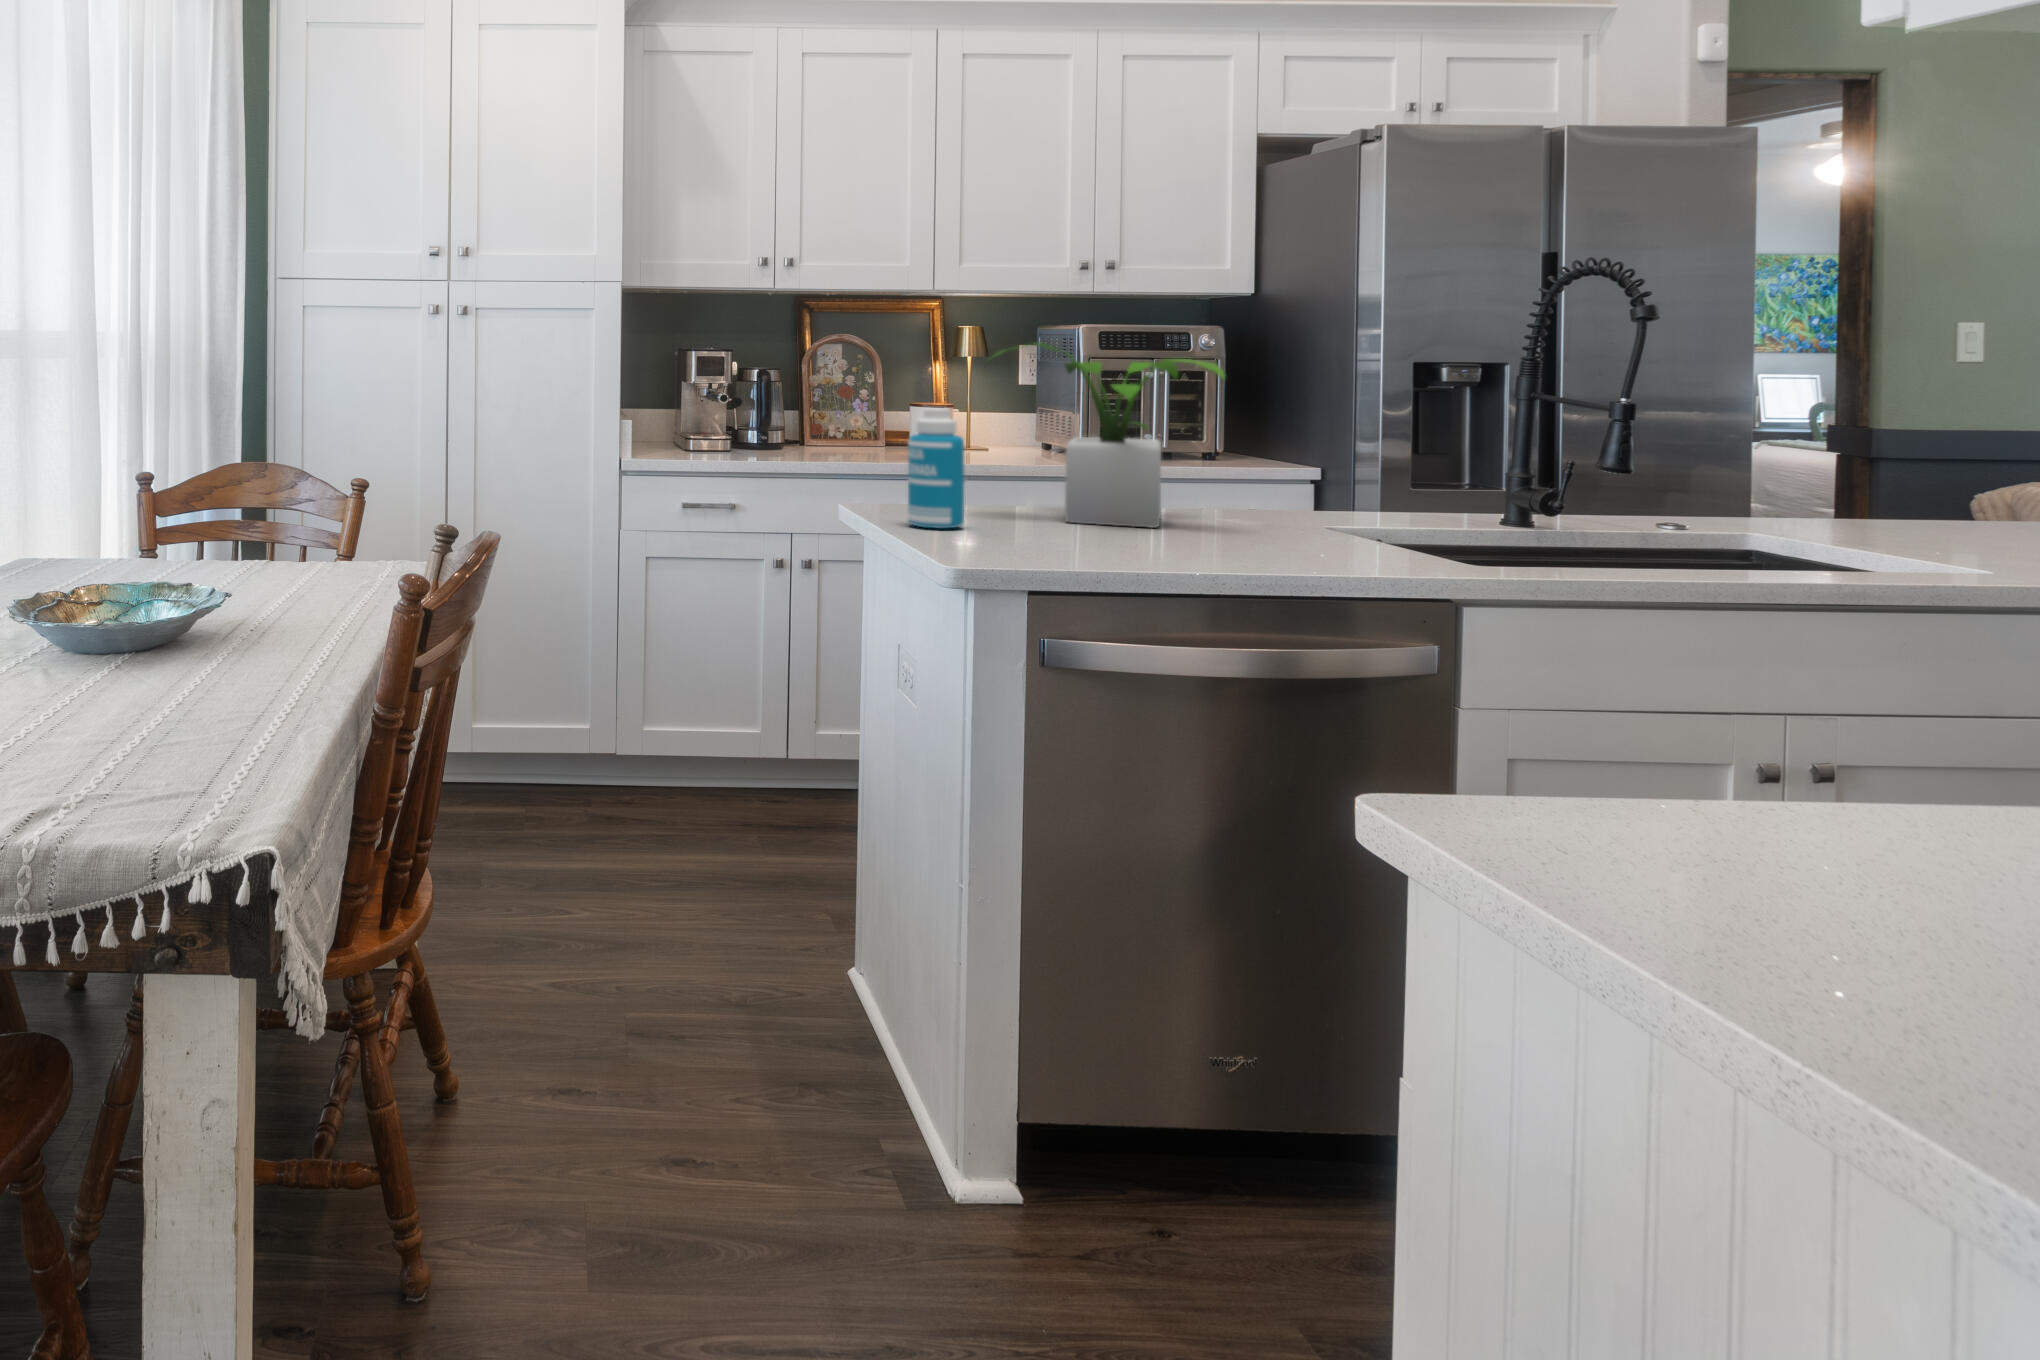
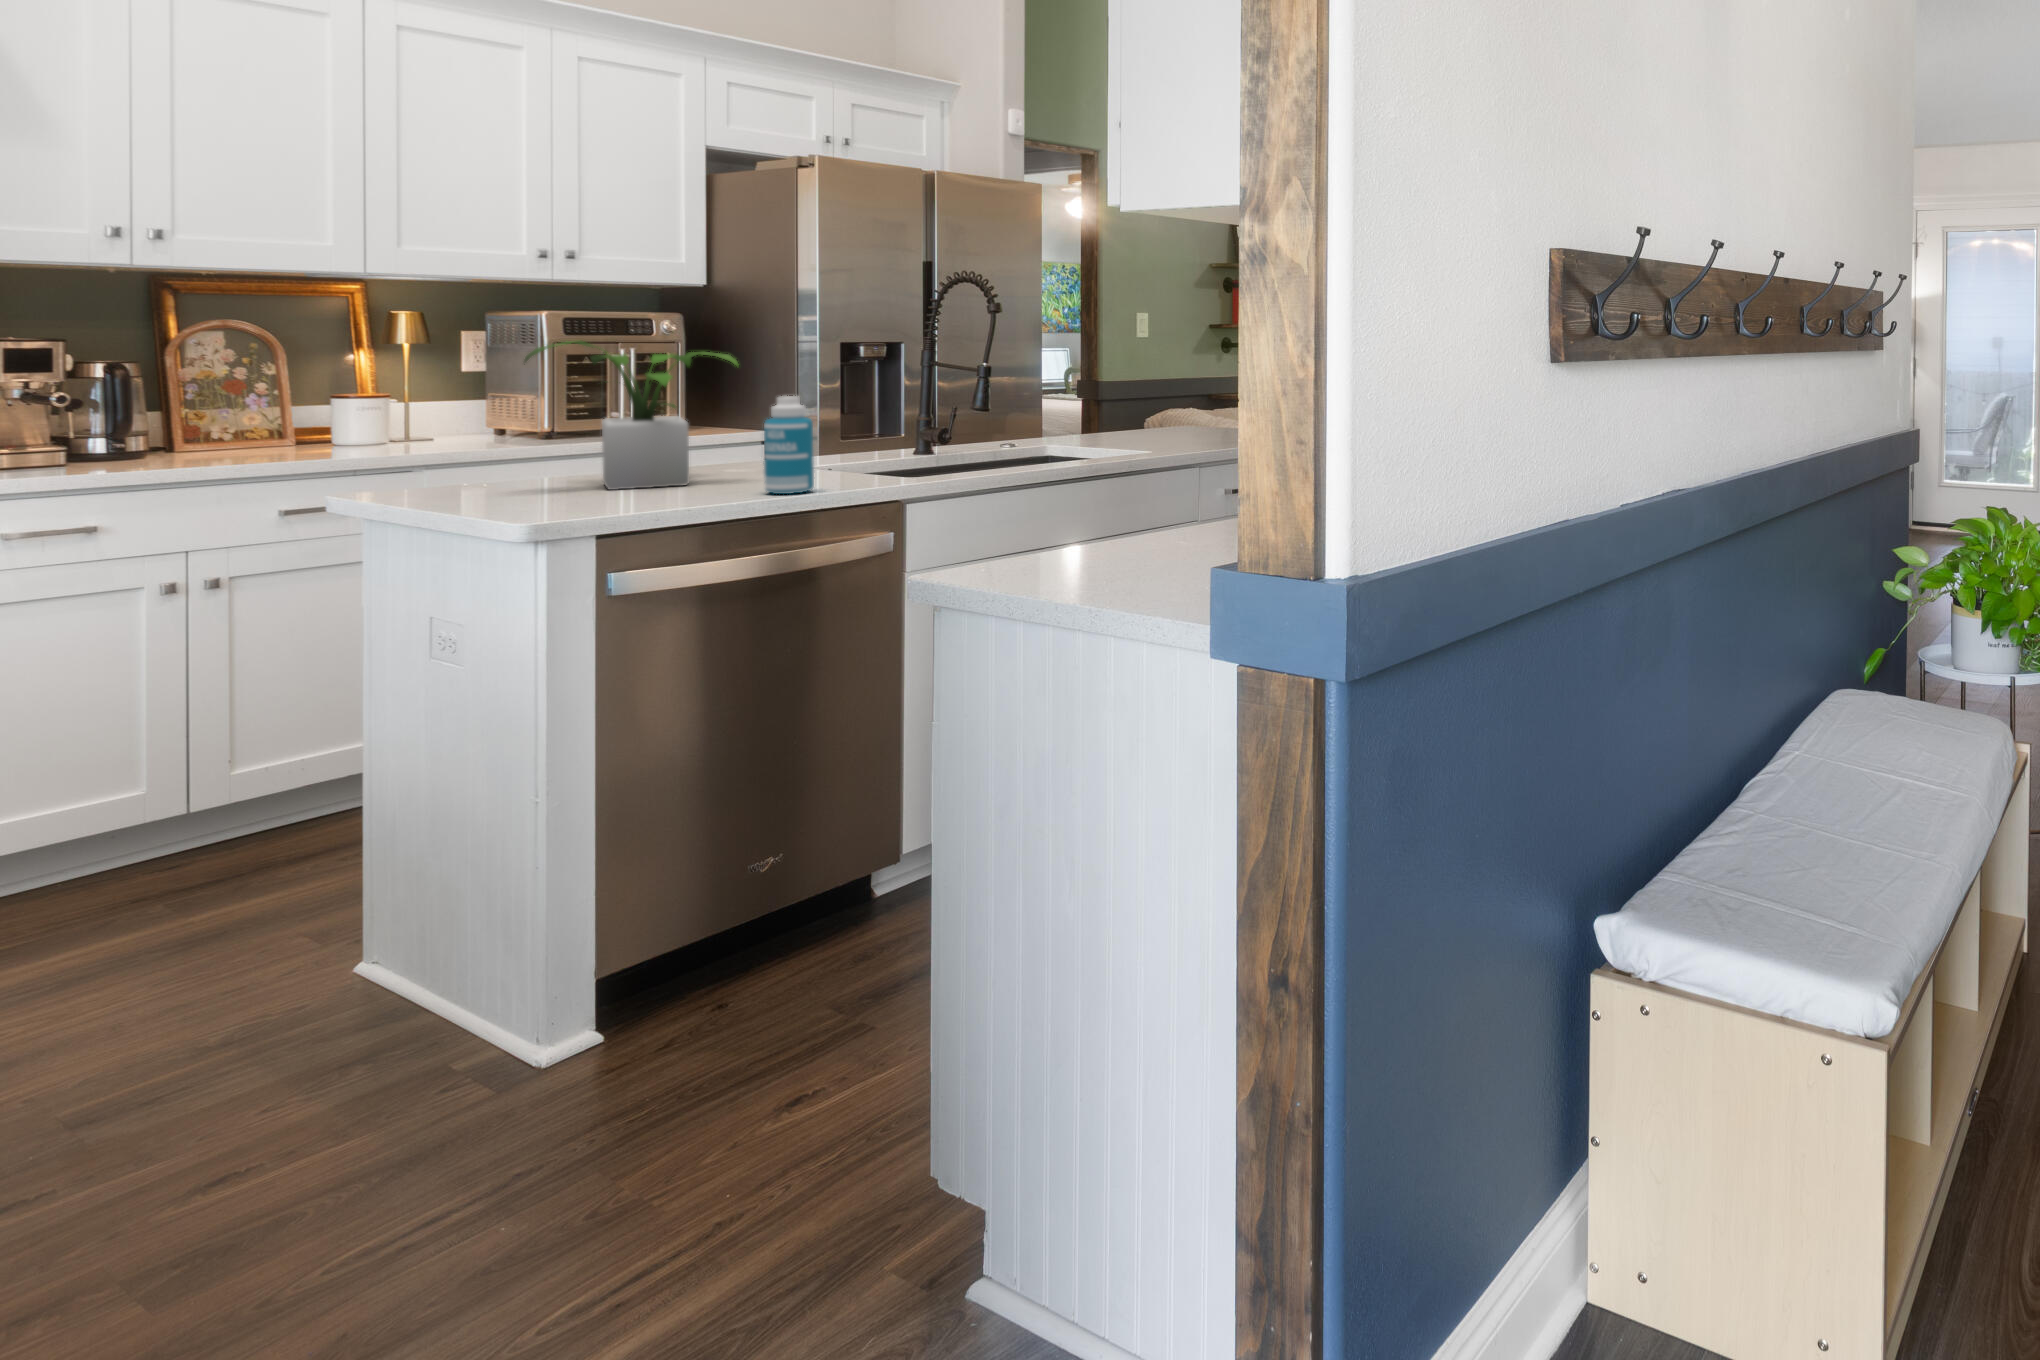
bottle: present [908,408,964,529] -> present [764,396,814,494]

